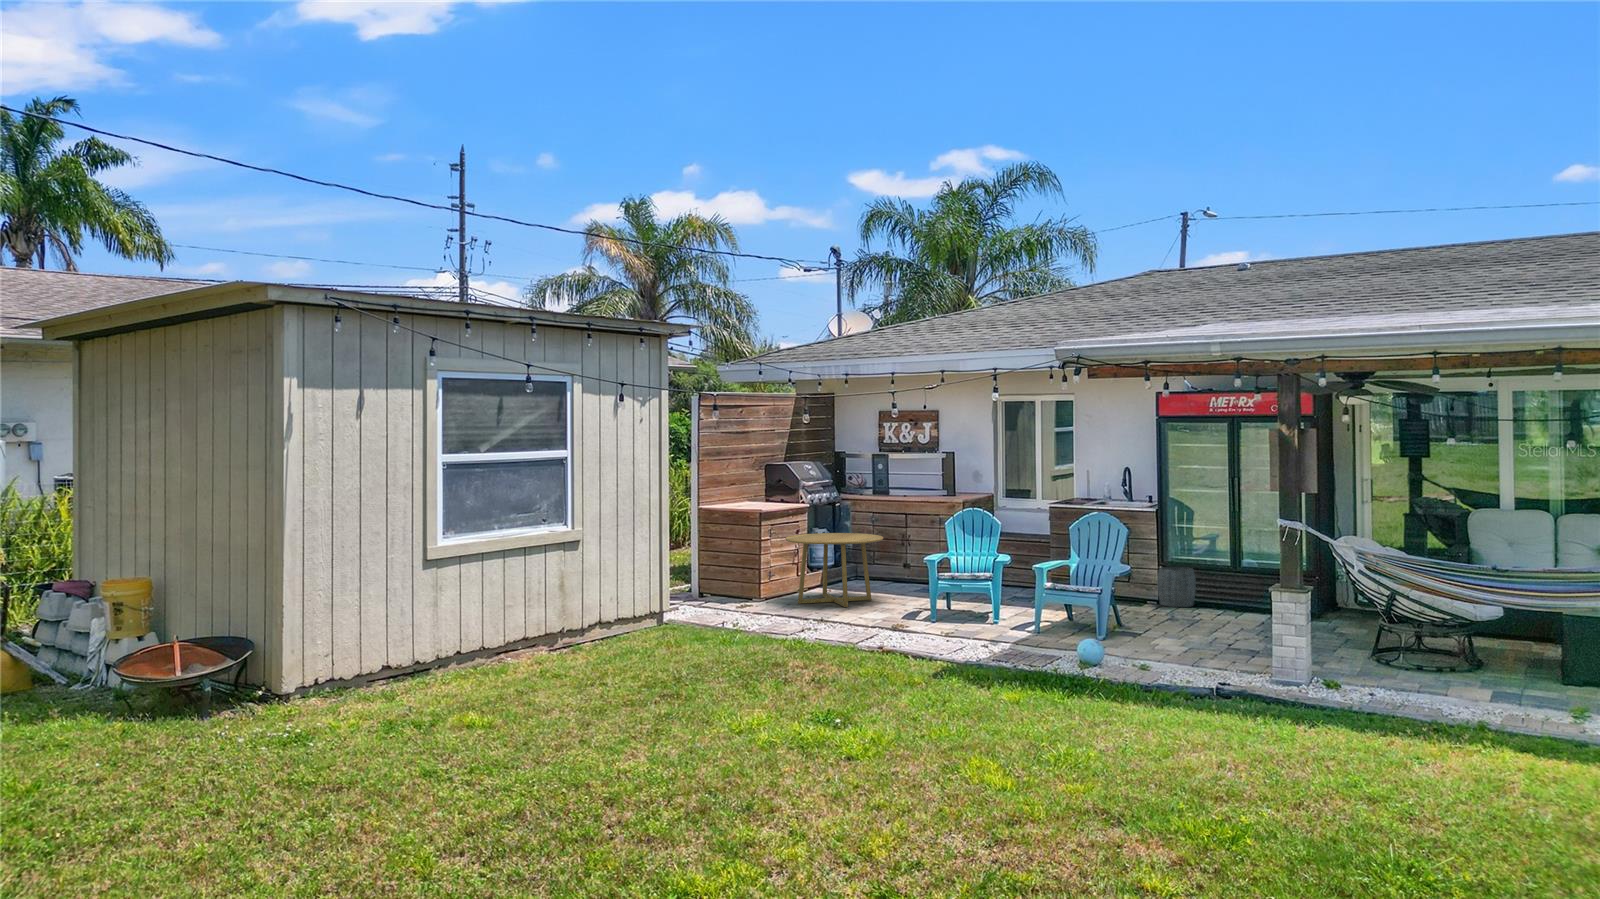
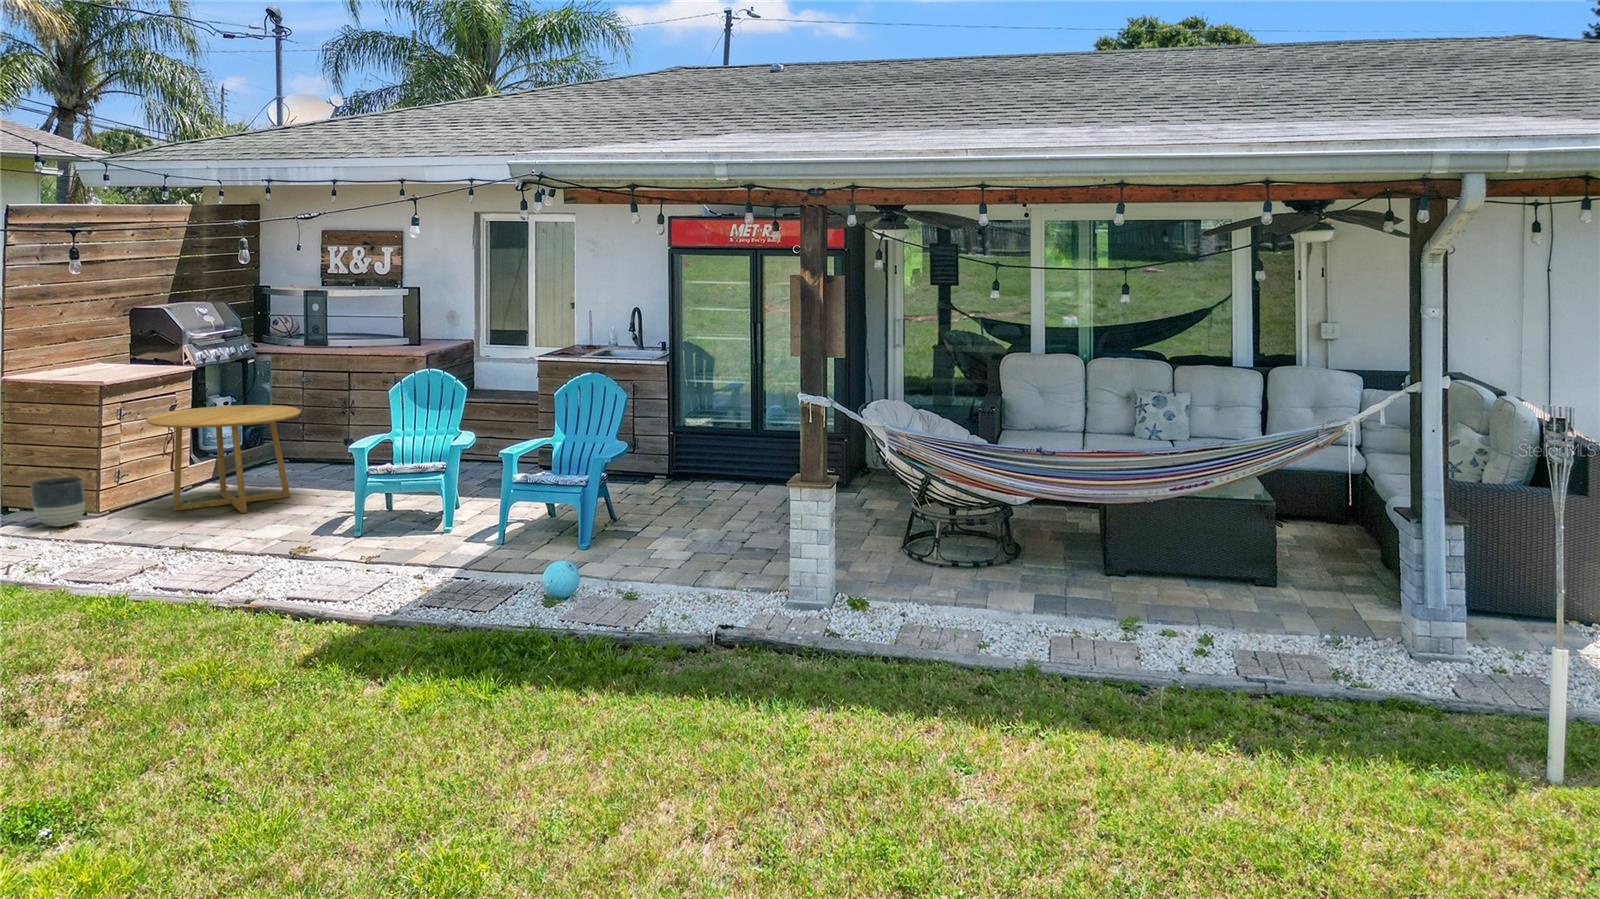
woven basket: present [1157,567,1196,607] -> none [670,434,714,485]
planter: none [718,576,748,608] -> present [31,477,85,527]

